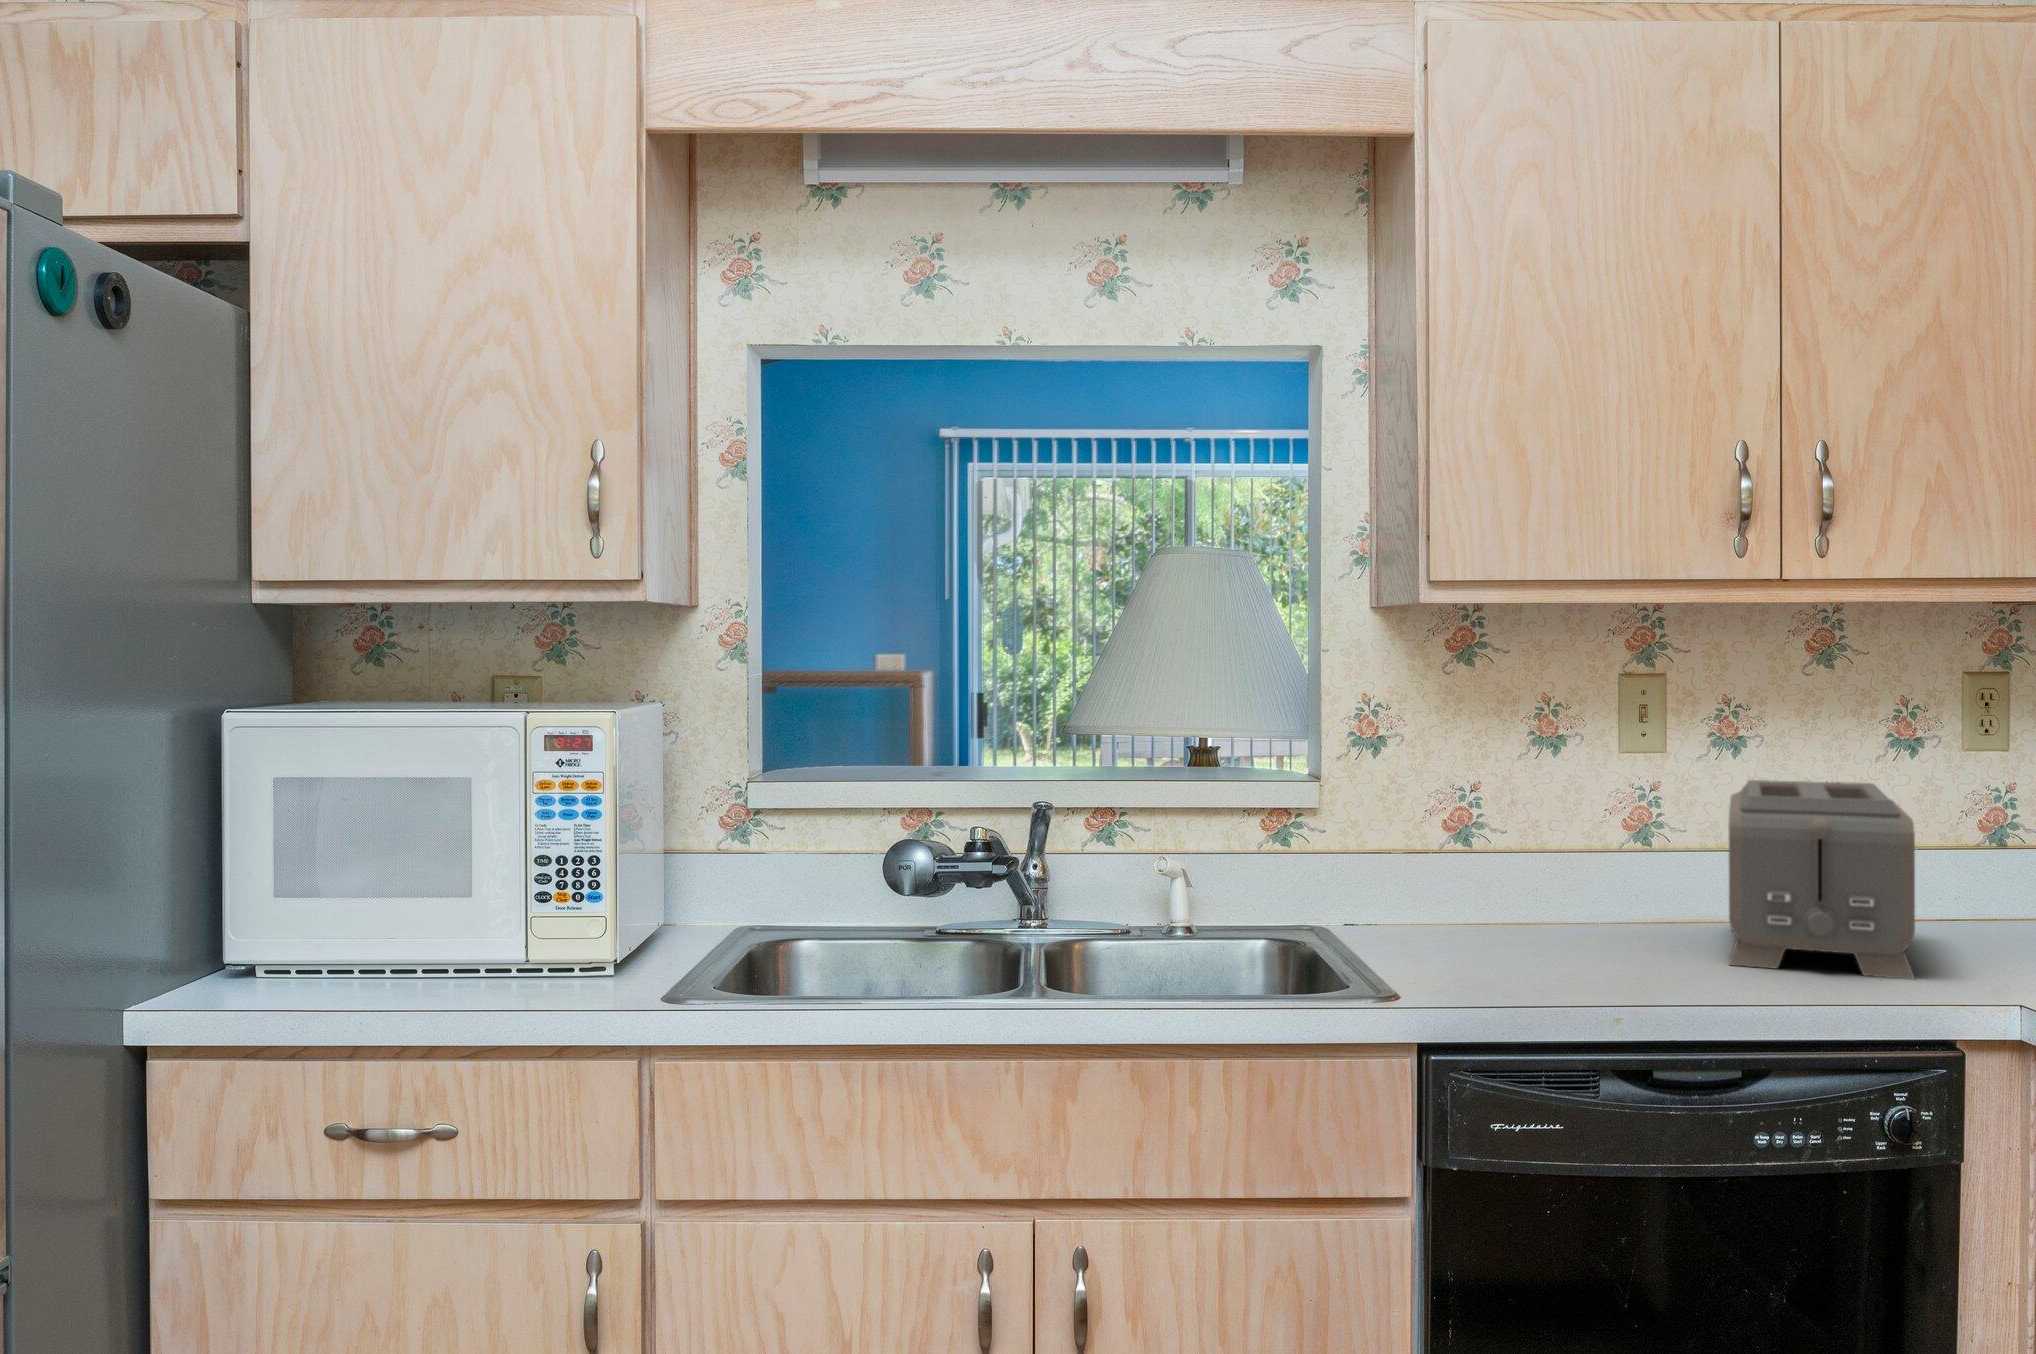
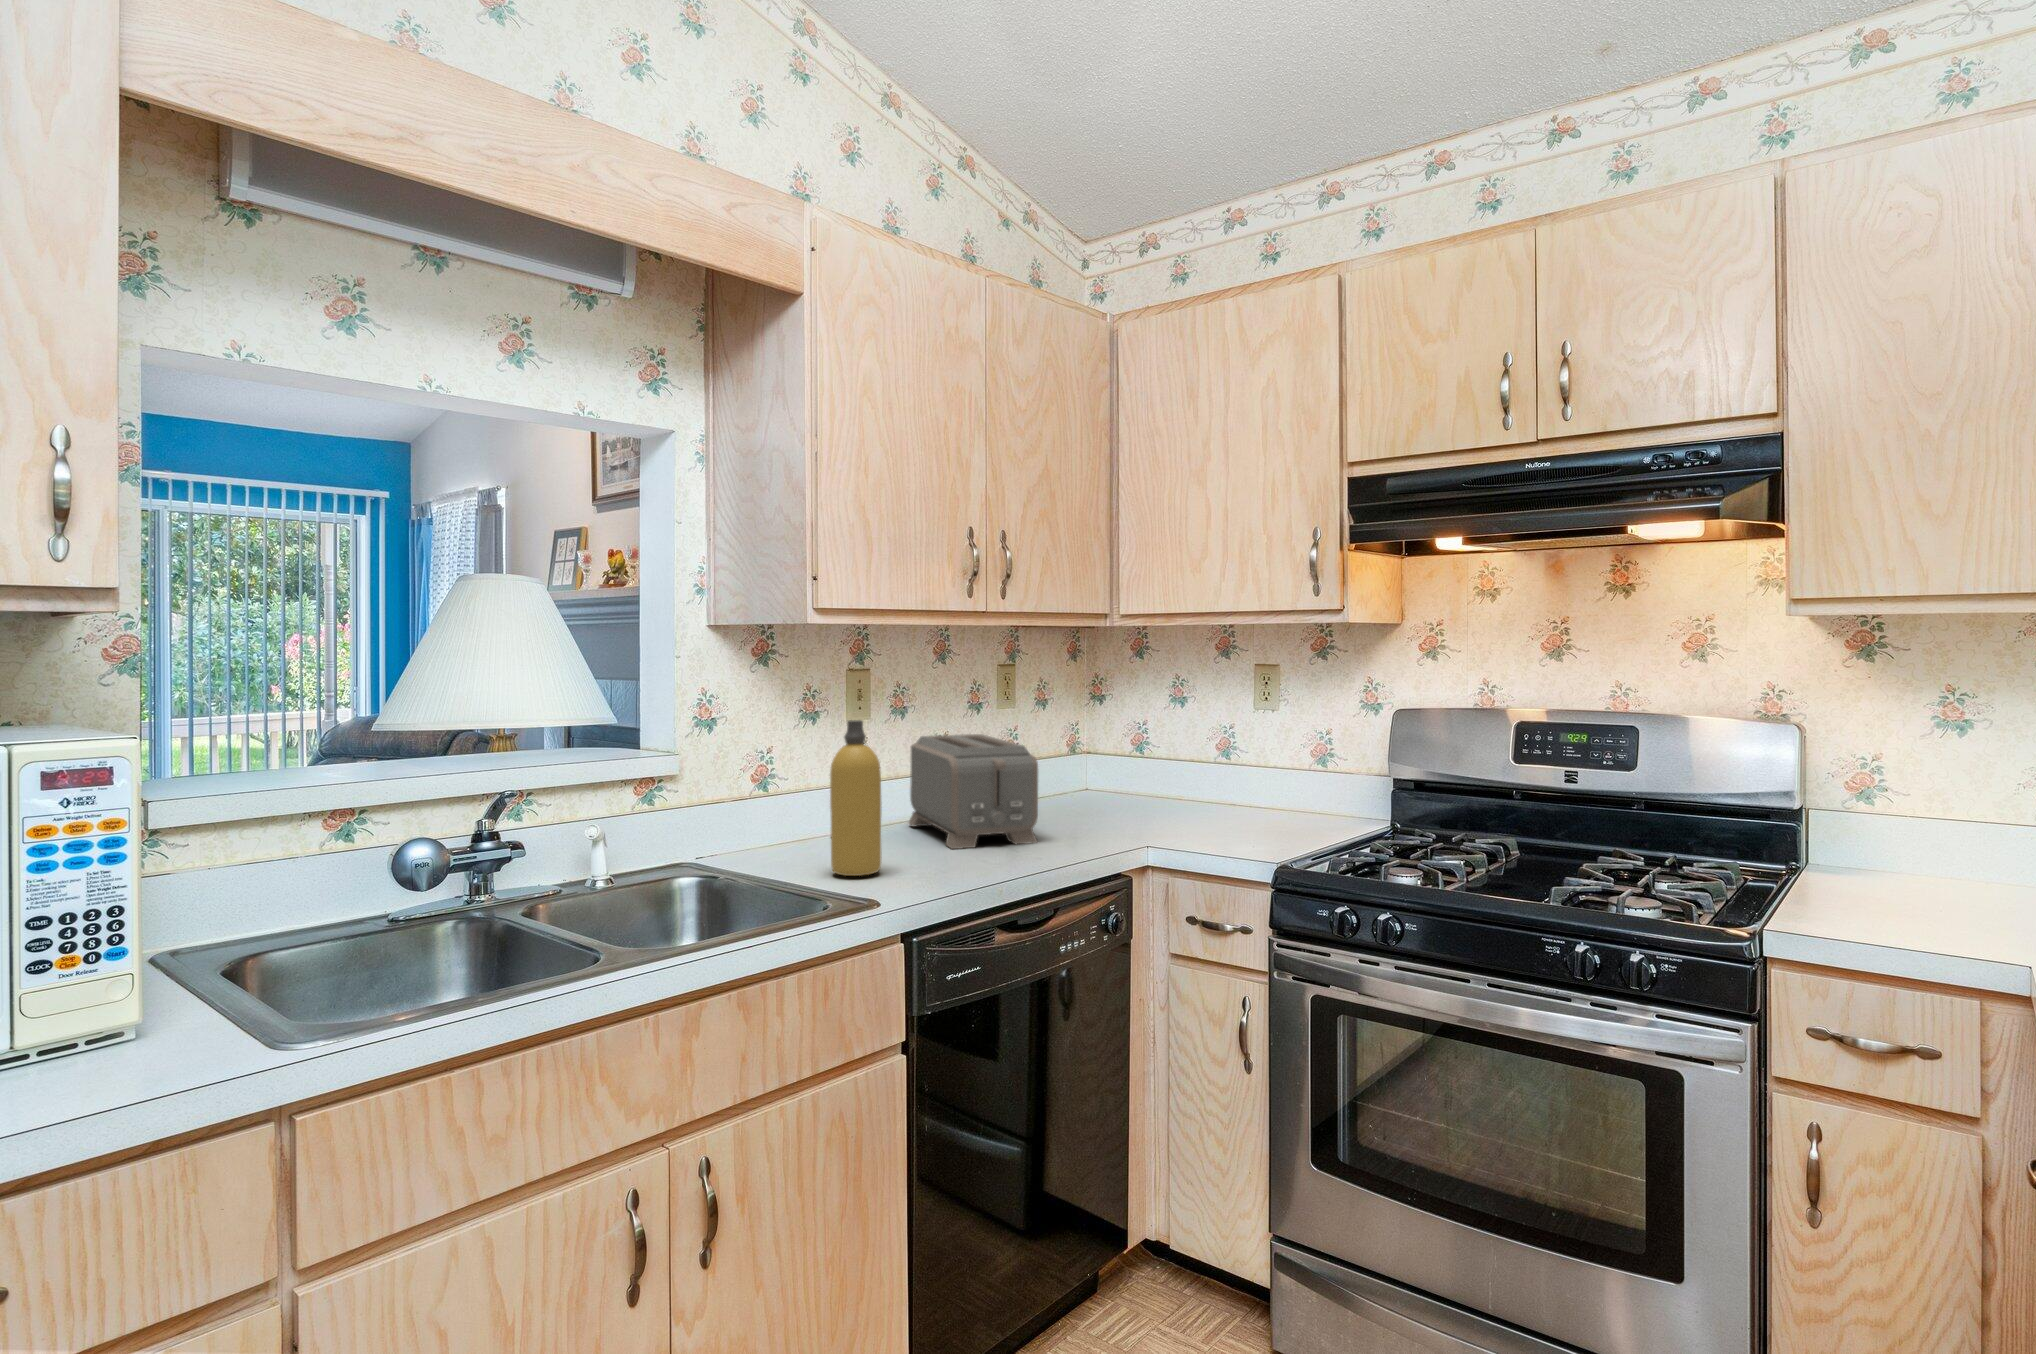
bottle: none [1462,734,1554,974] -> present [830,720,882,876]

